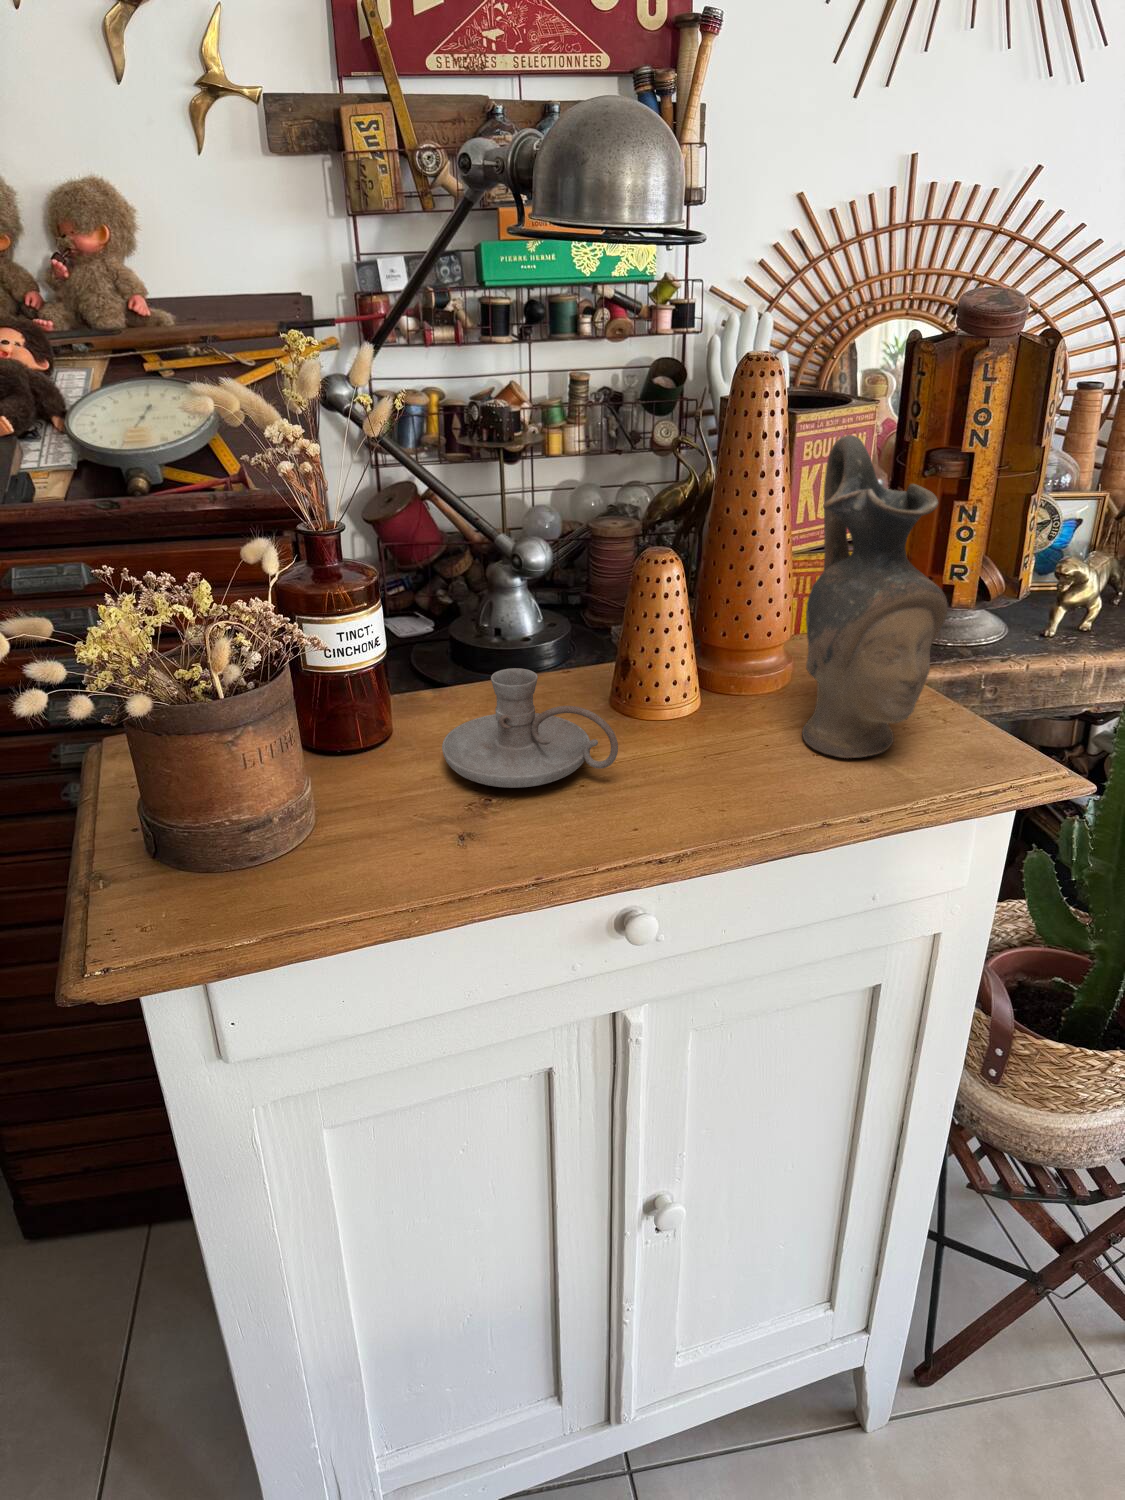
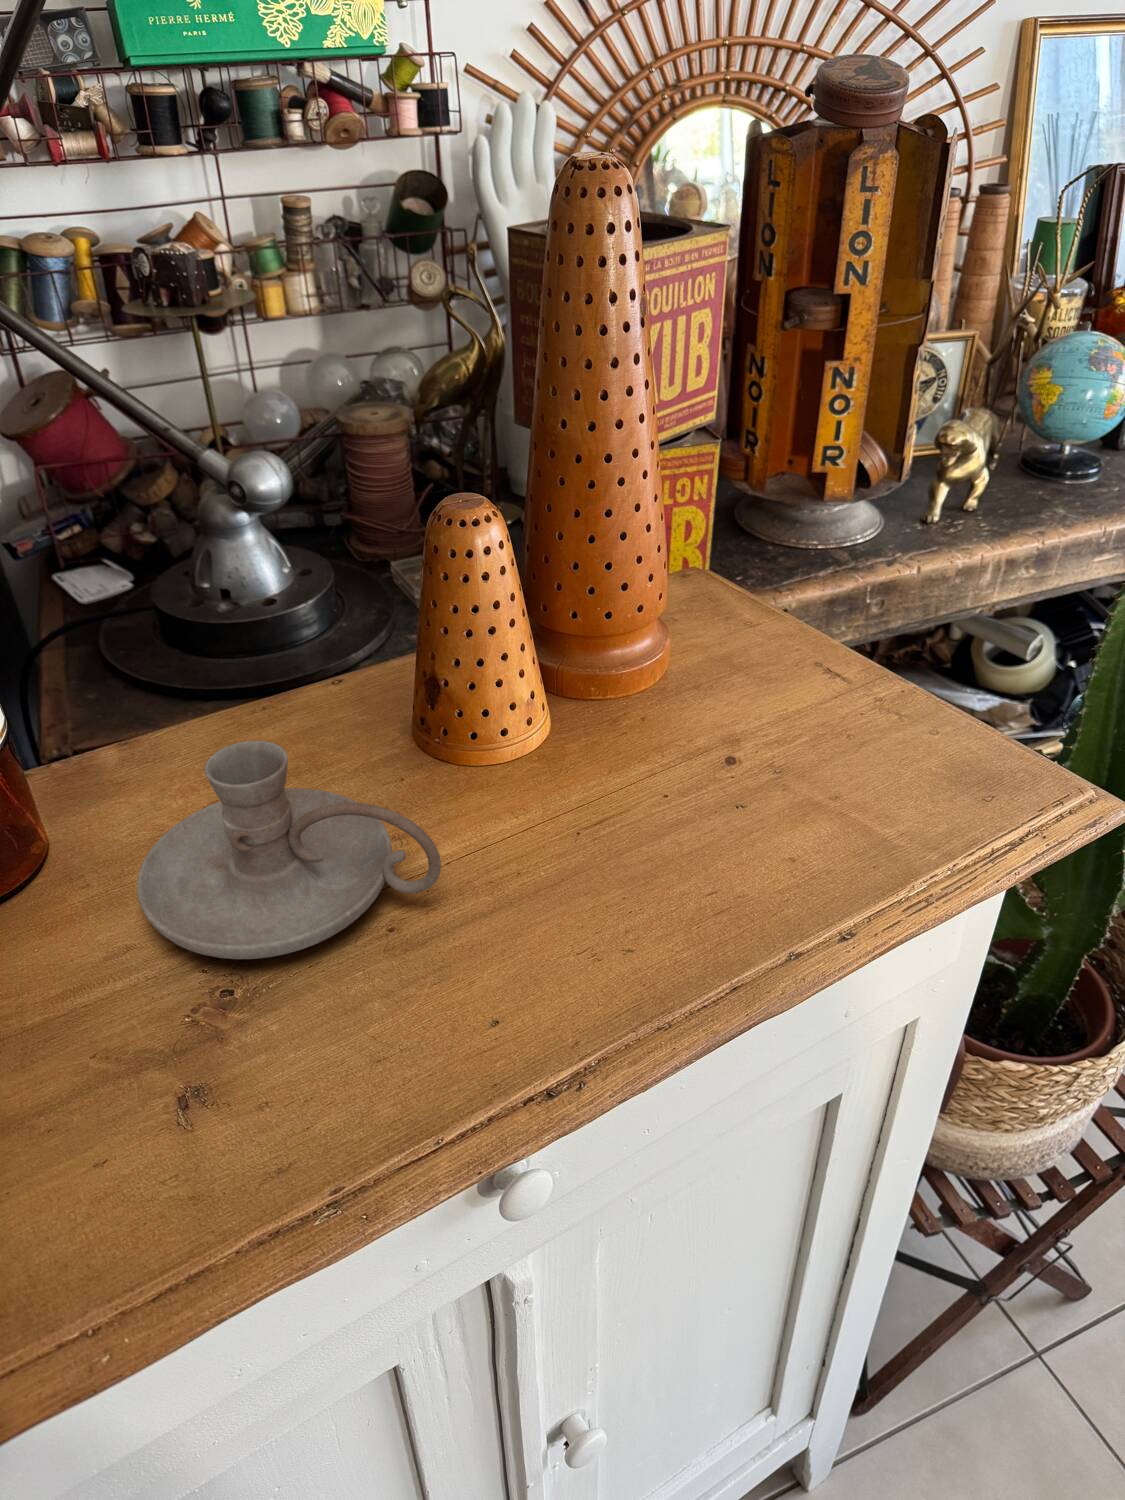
ceramic pitcher: present [802,435,948,758] -> none [707,295,929,805]

